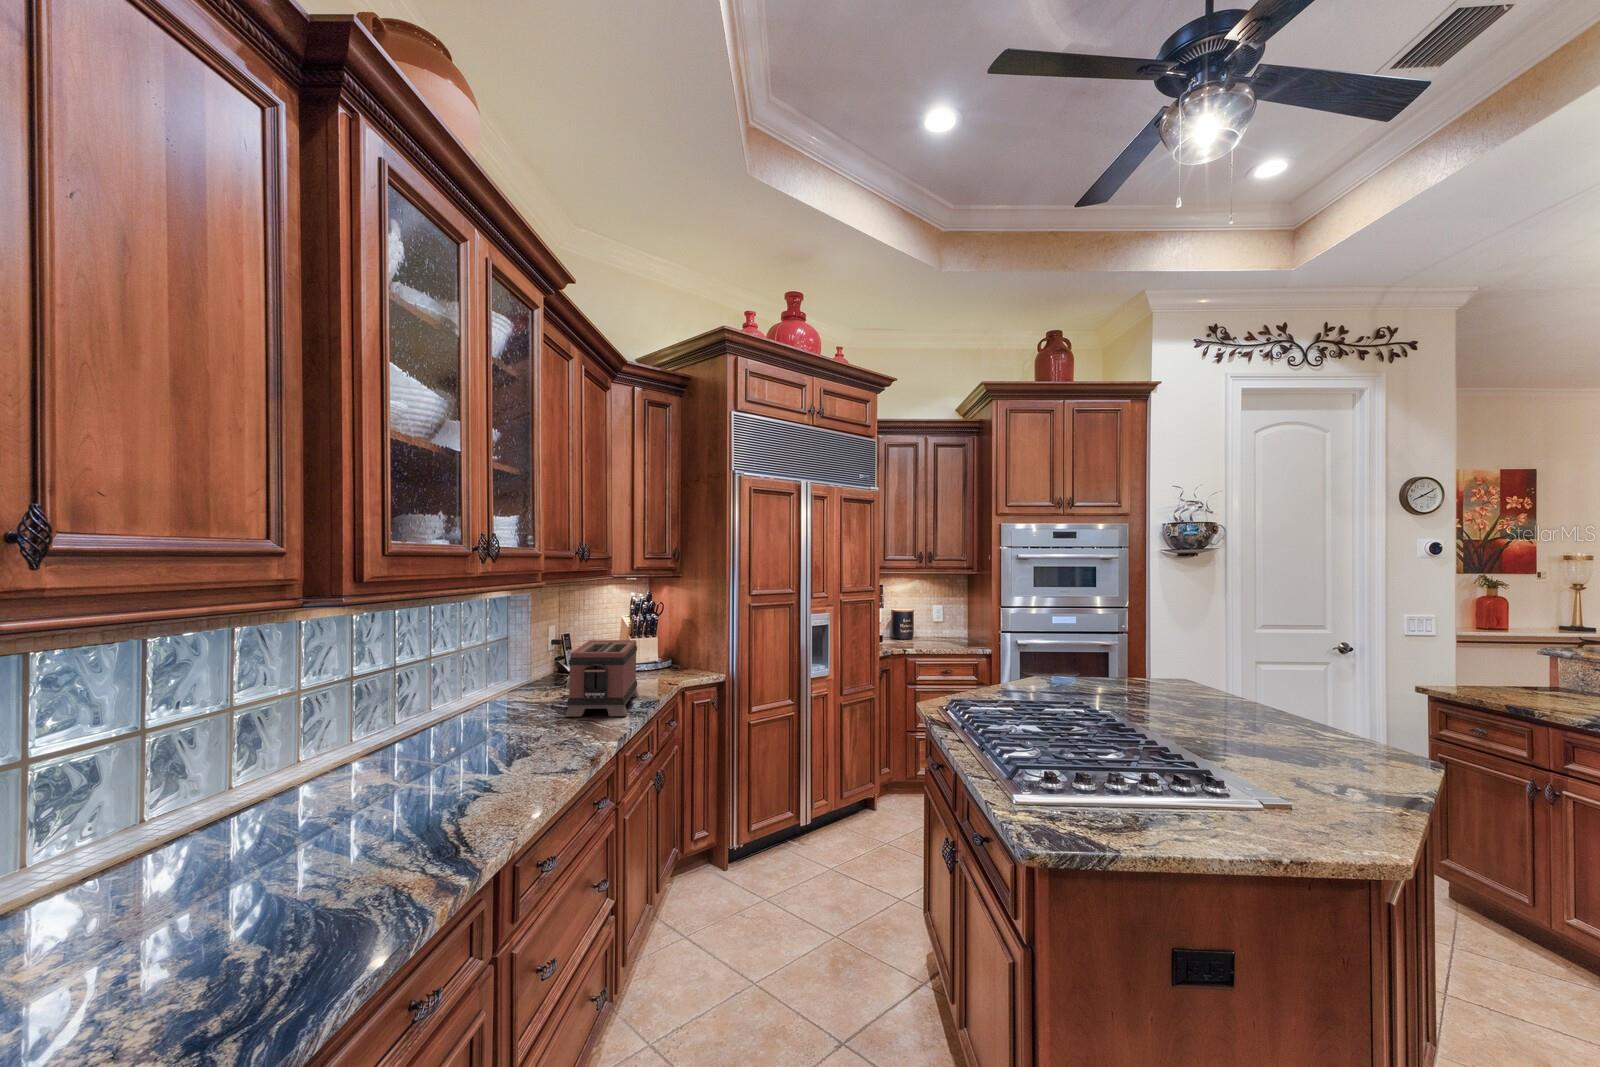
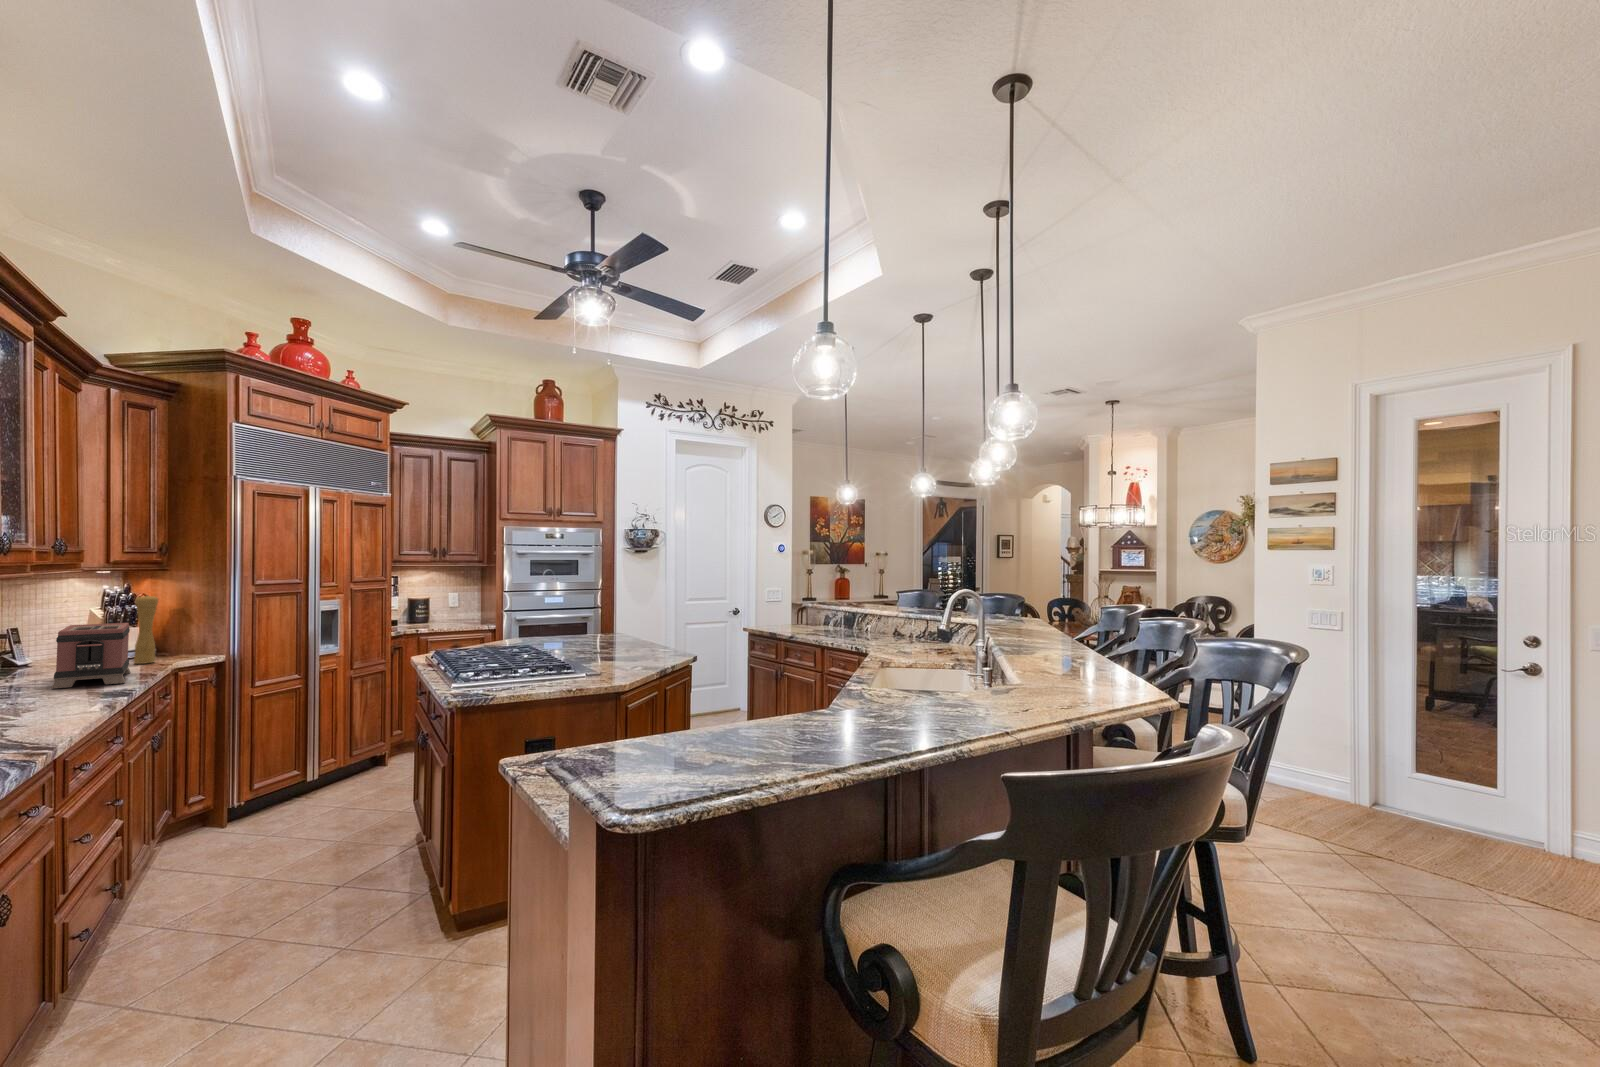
pepper mill: none [646,606,666,681] -> present [134,595,158,664]

